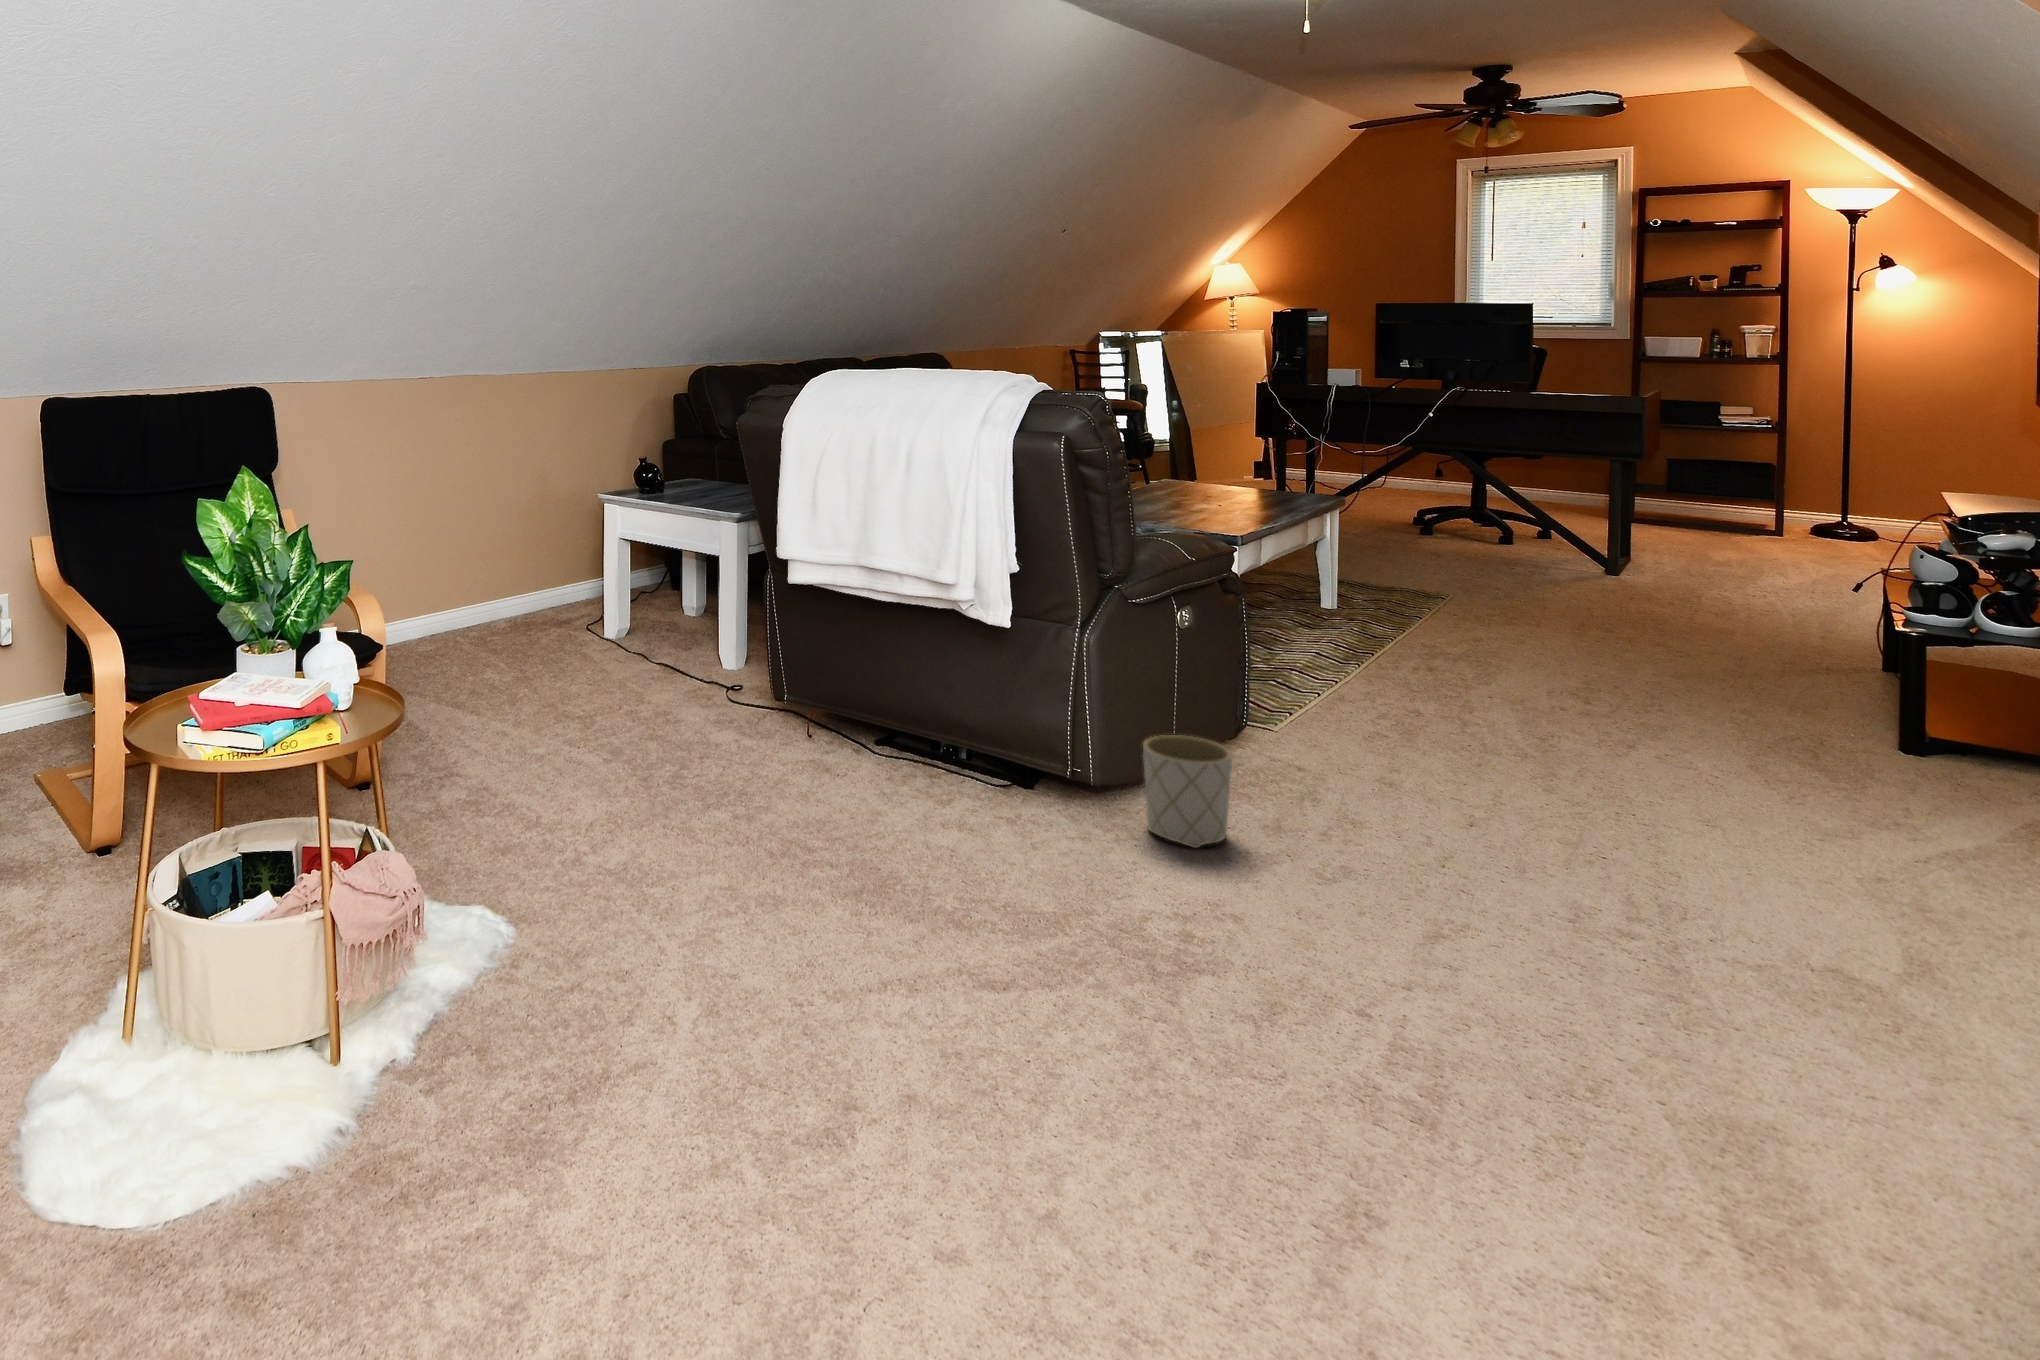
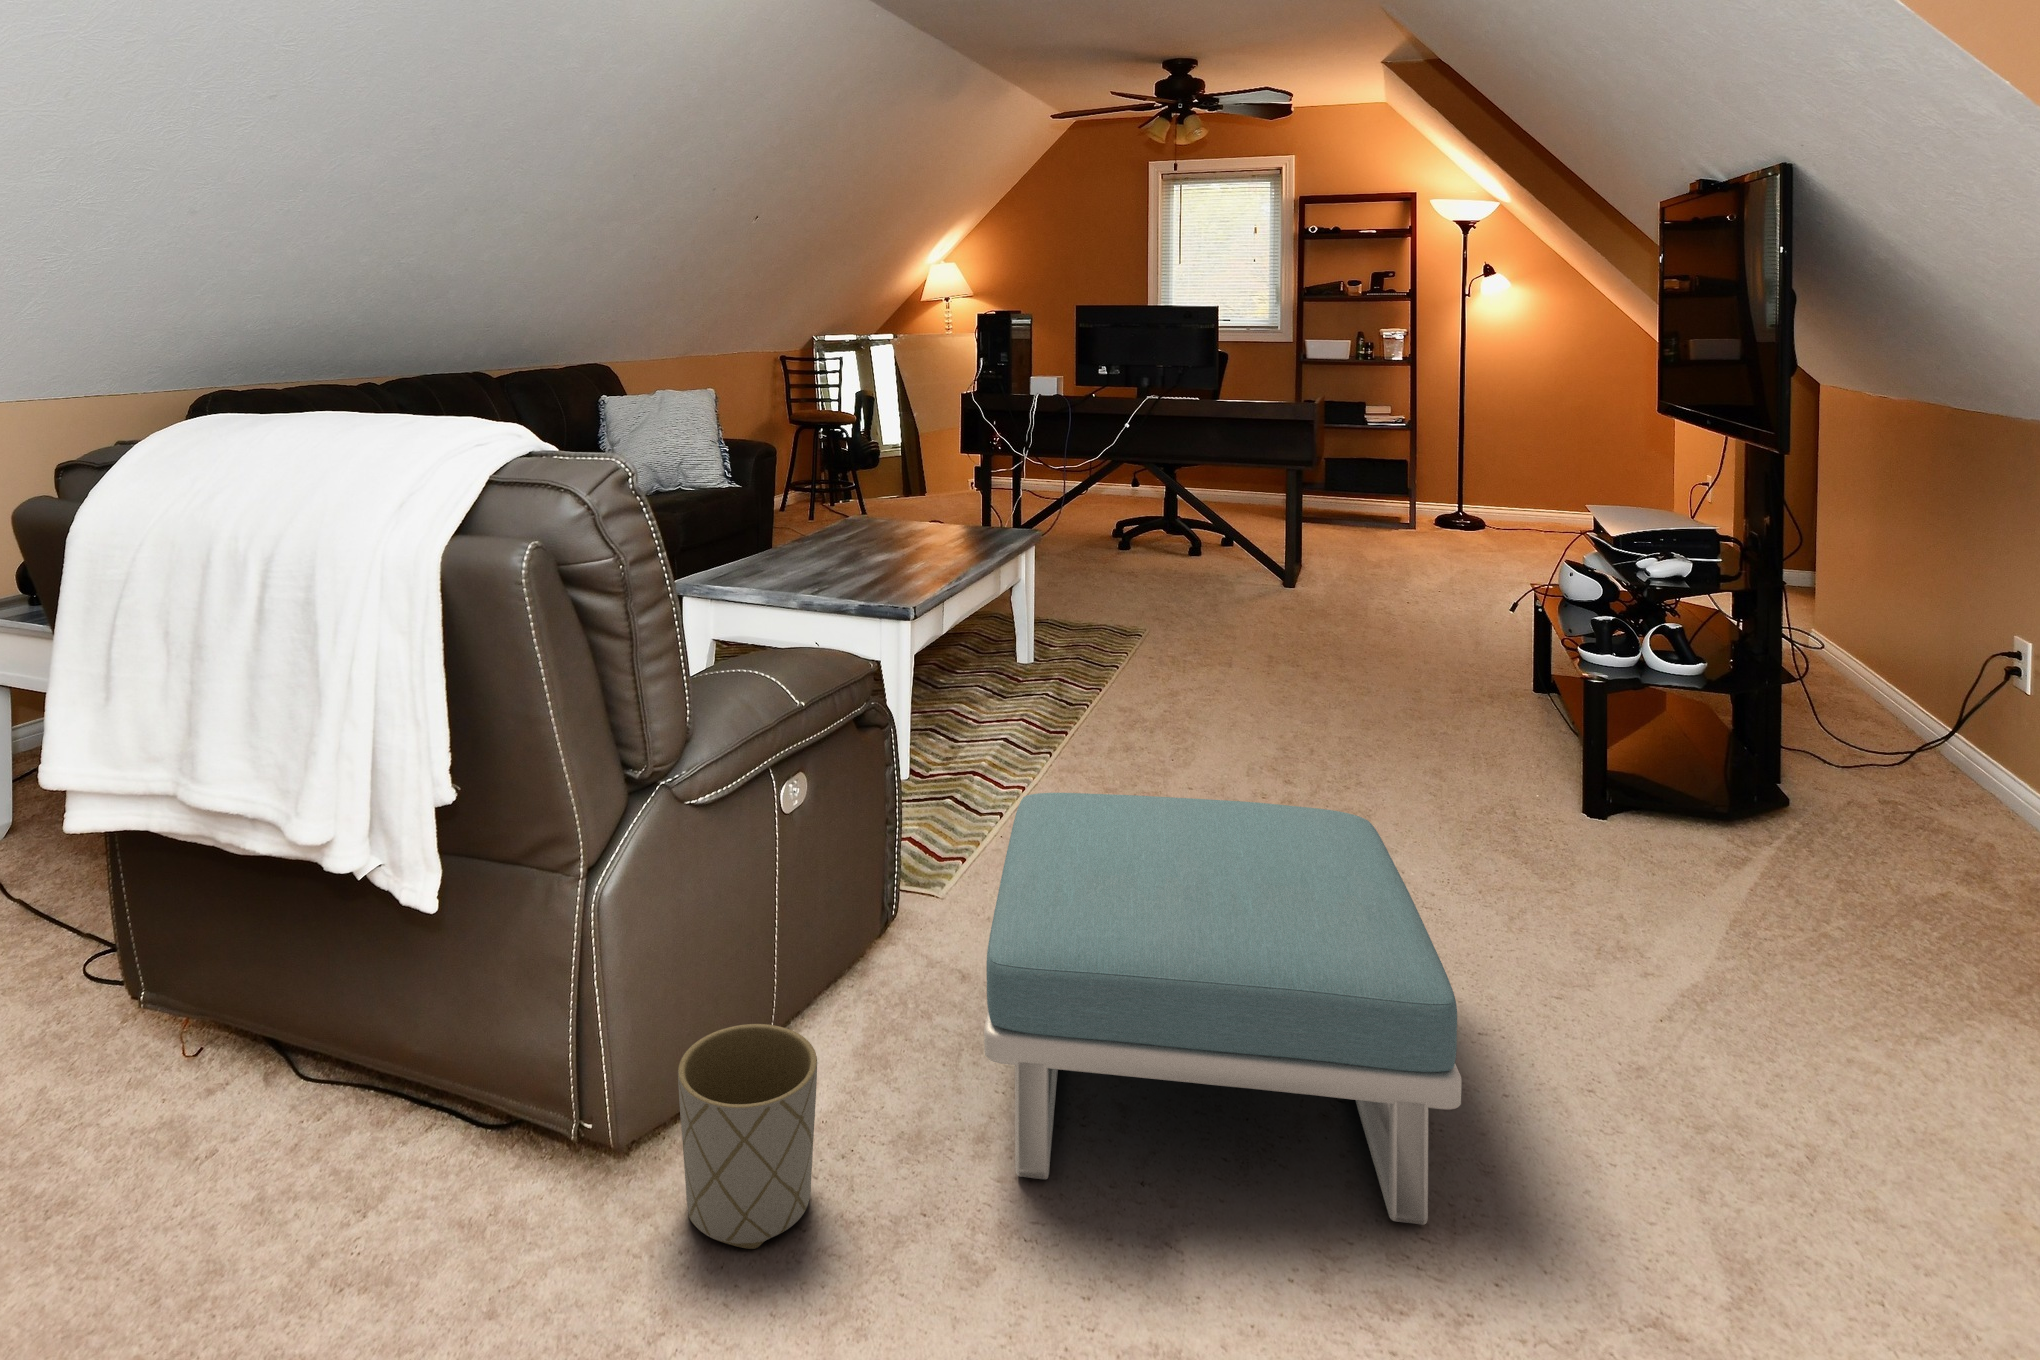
footstool: none [1343,647,1705,904] -> present [984,793,1462,1225]

